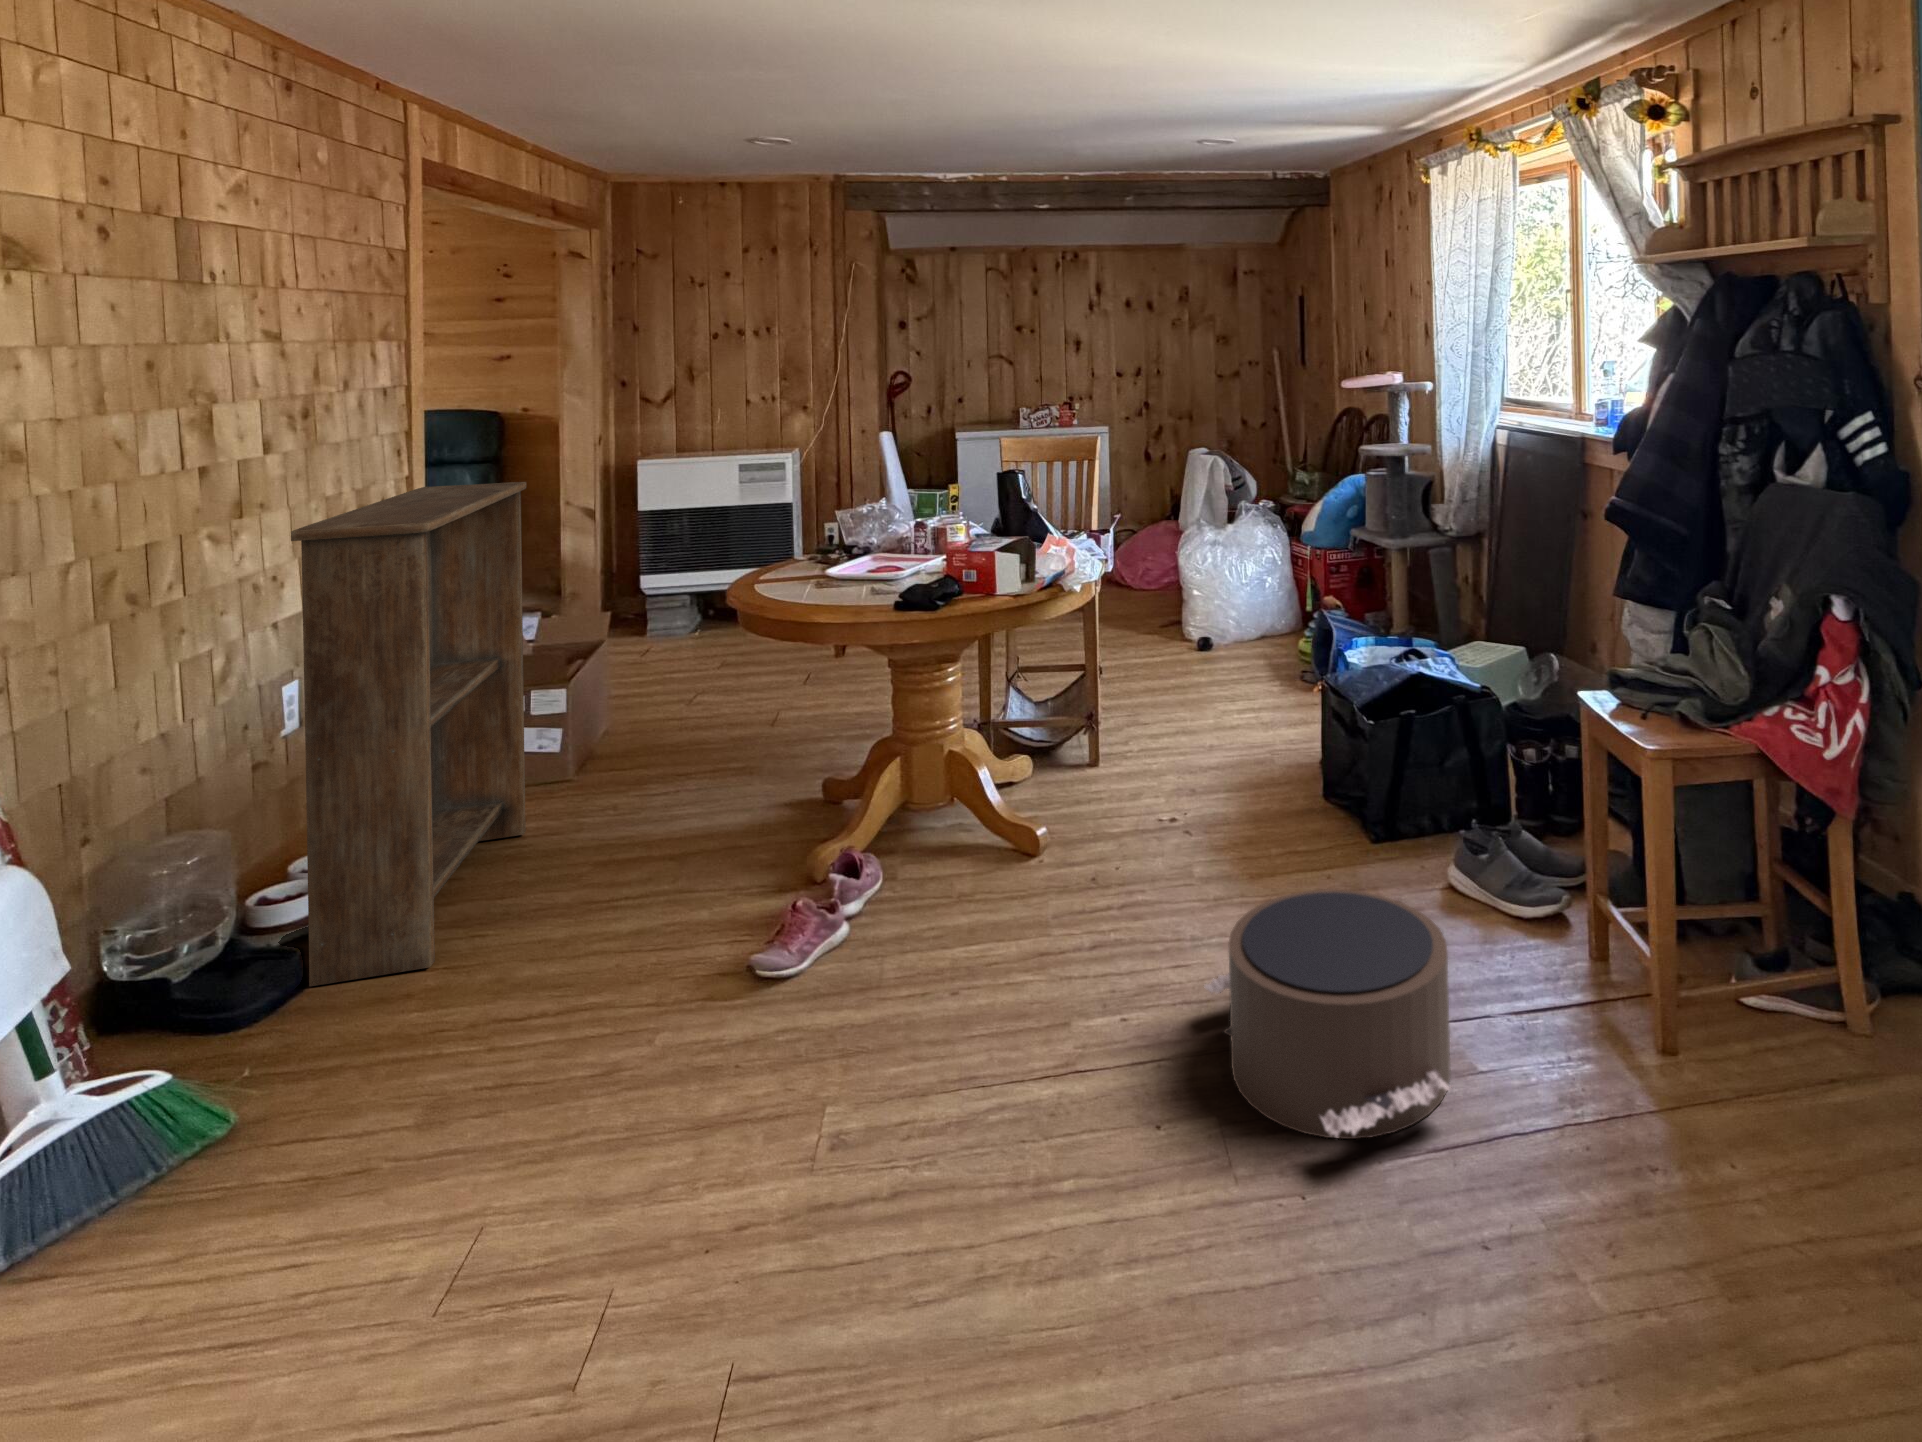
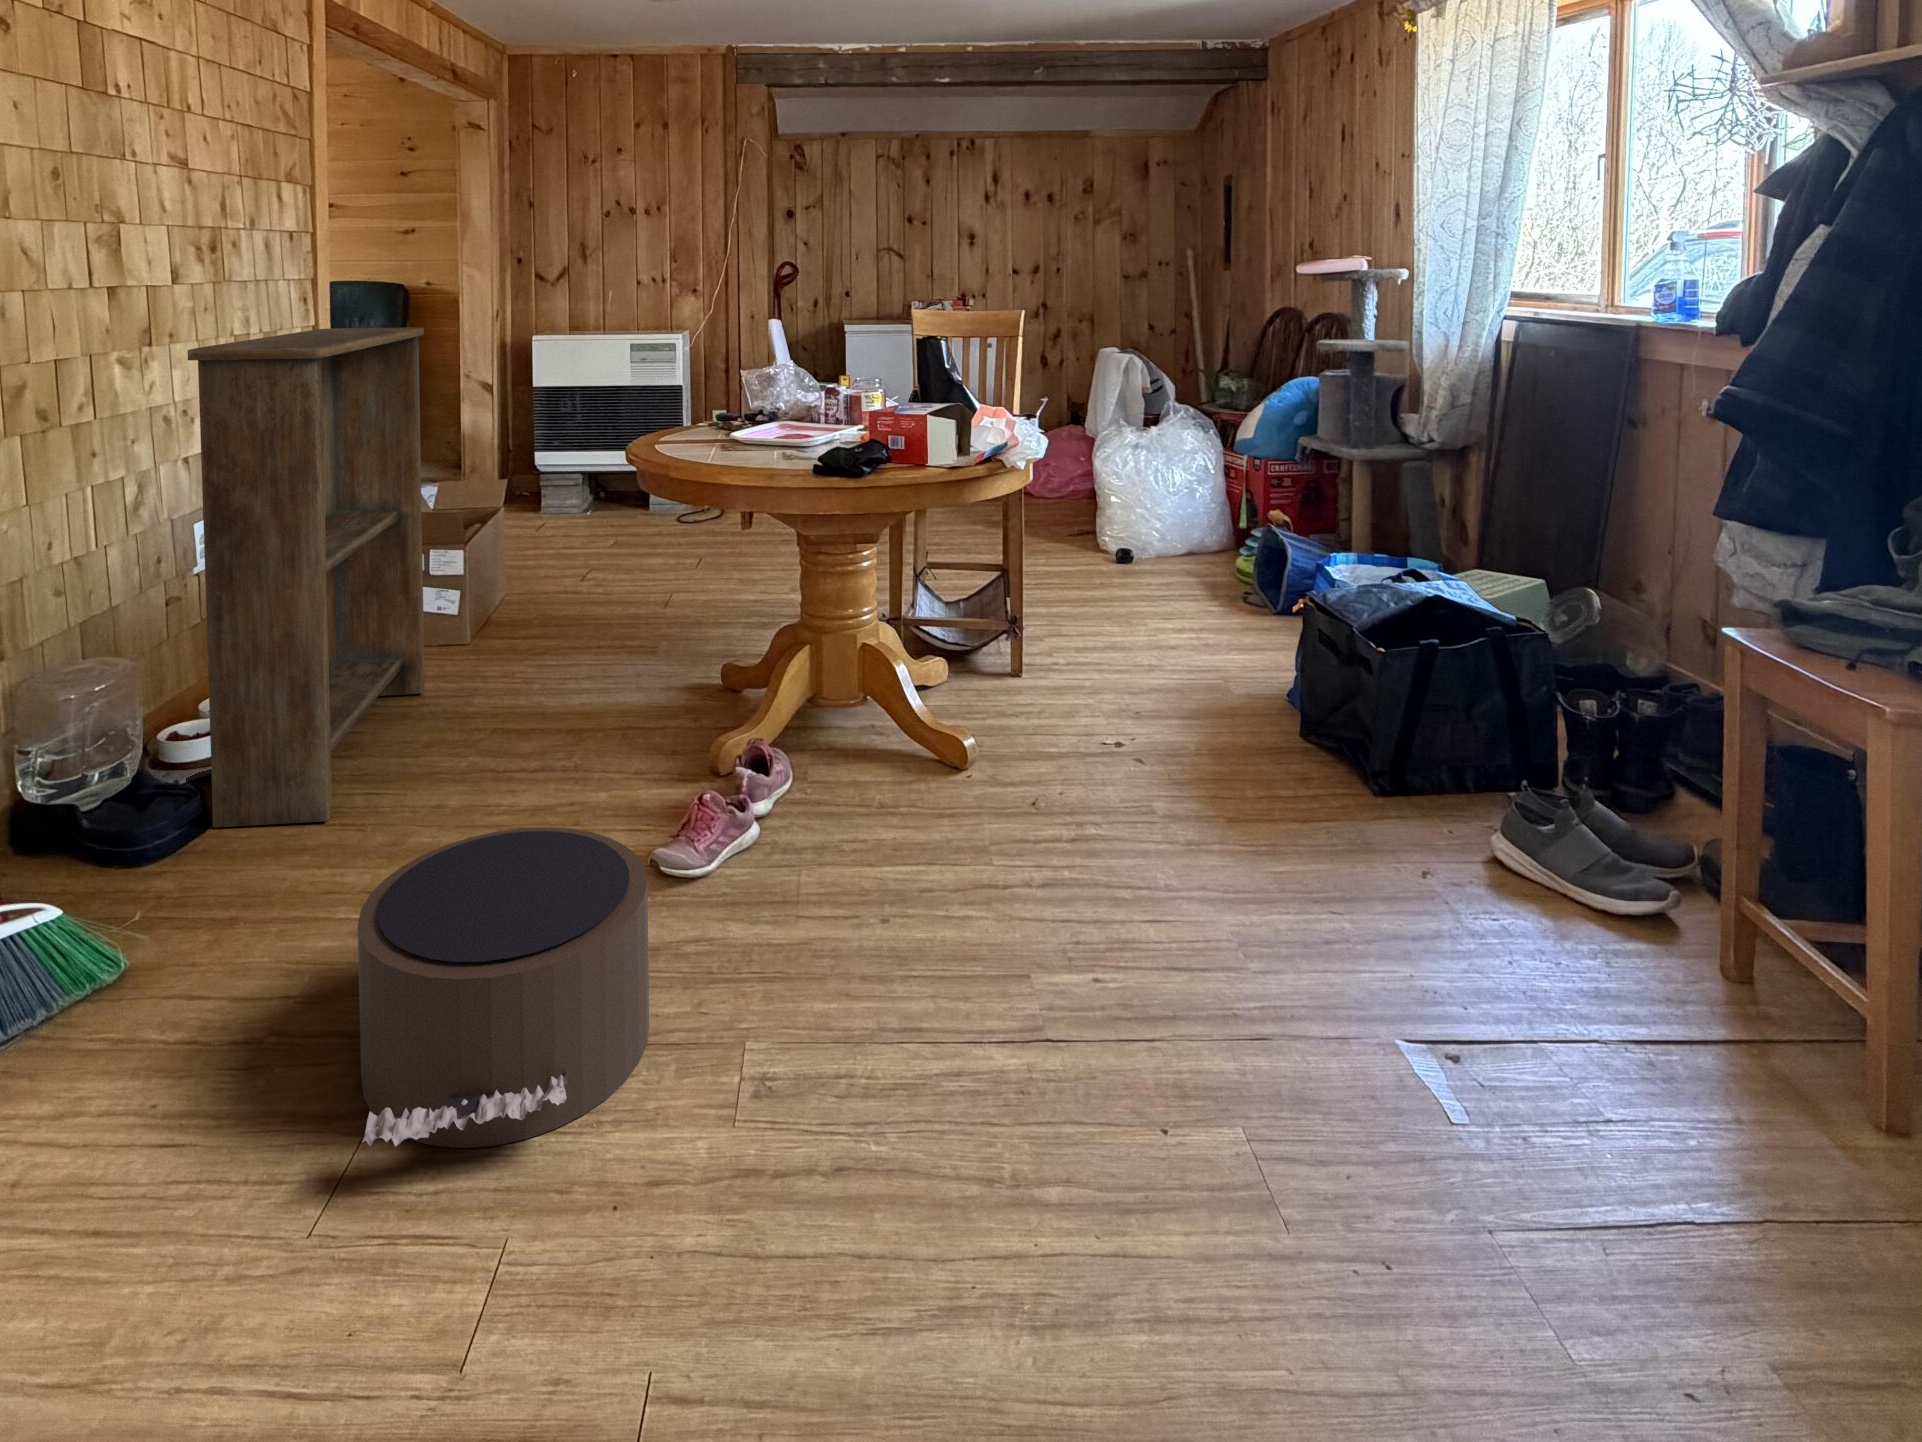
pouf: present [1205,890,1452,1139] -> present [358,827,649,1148]

